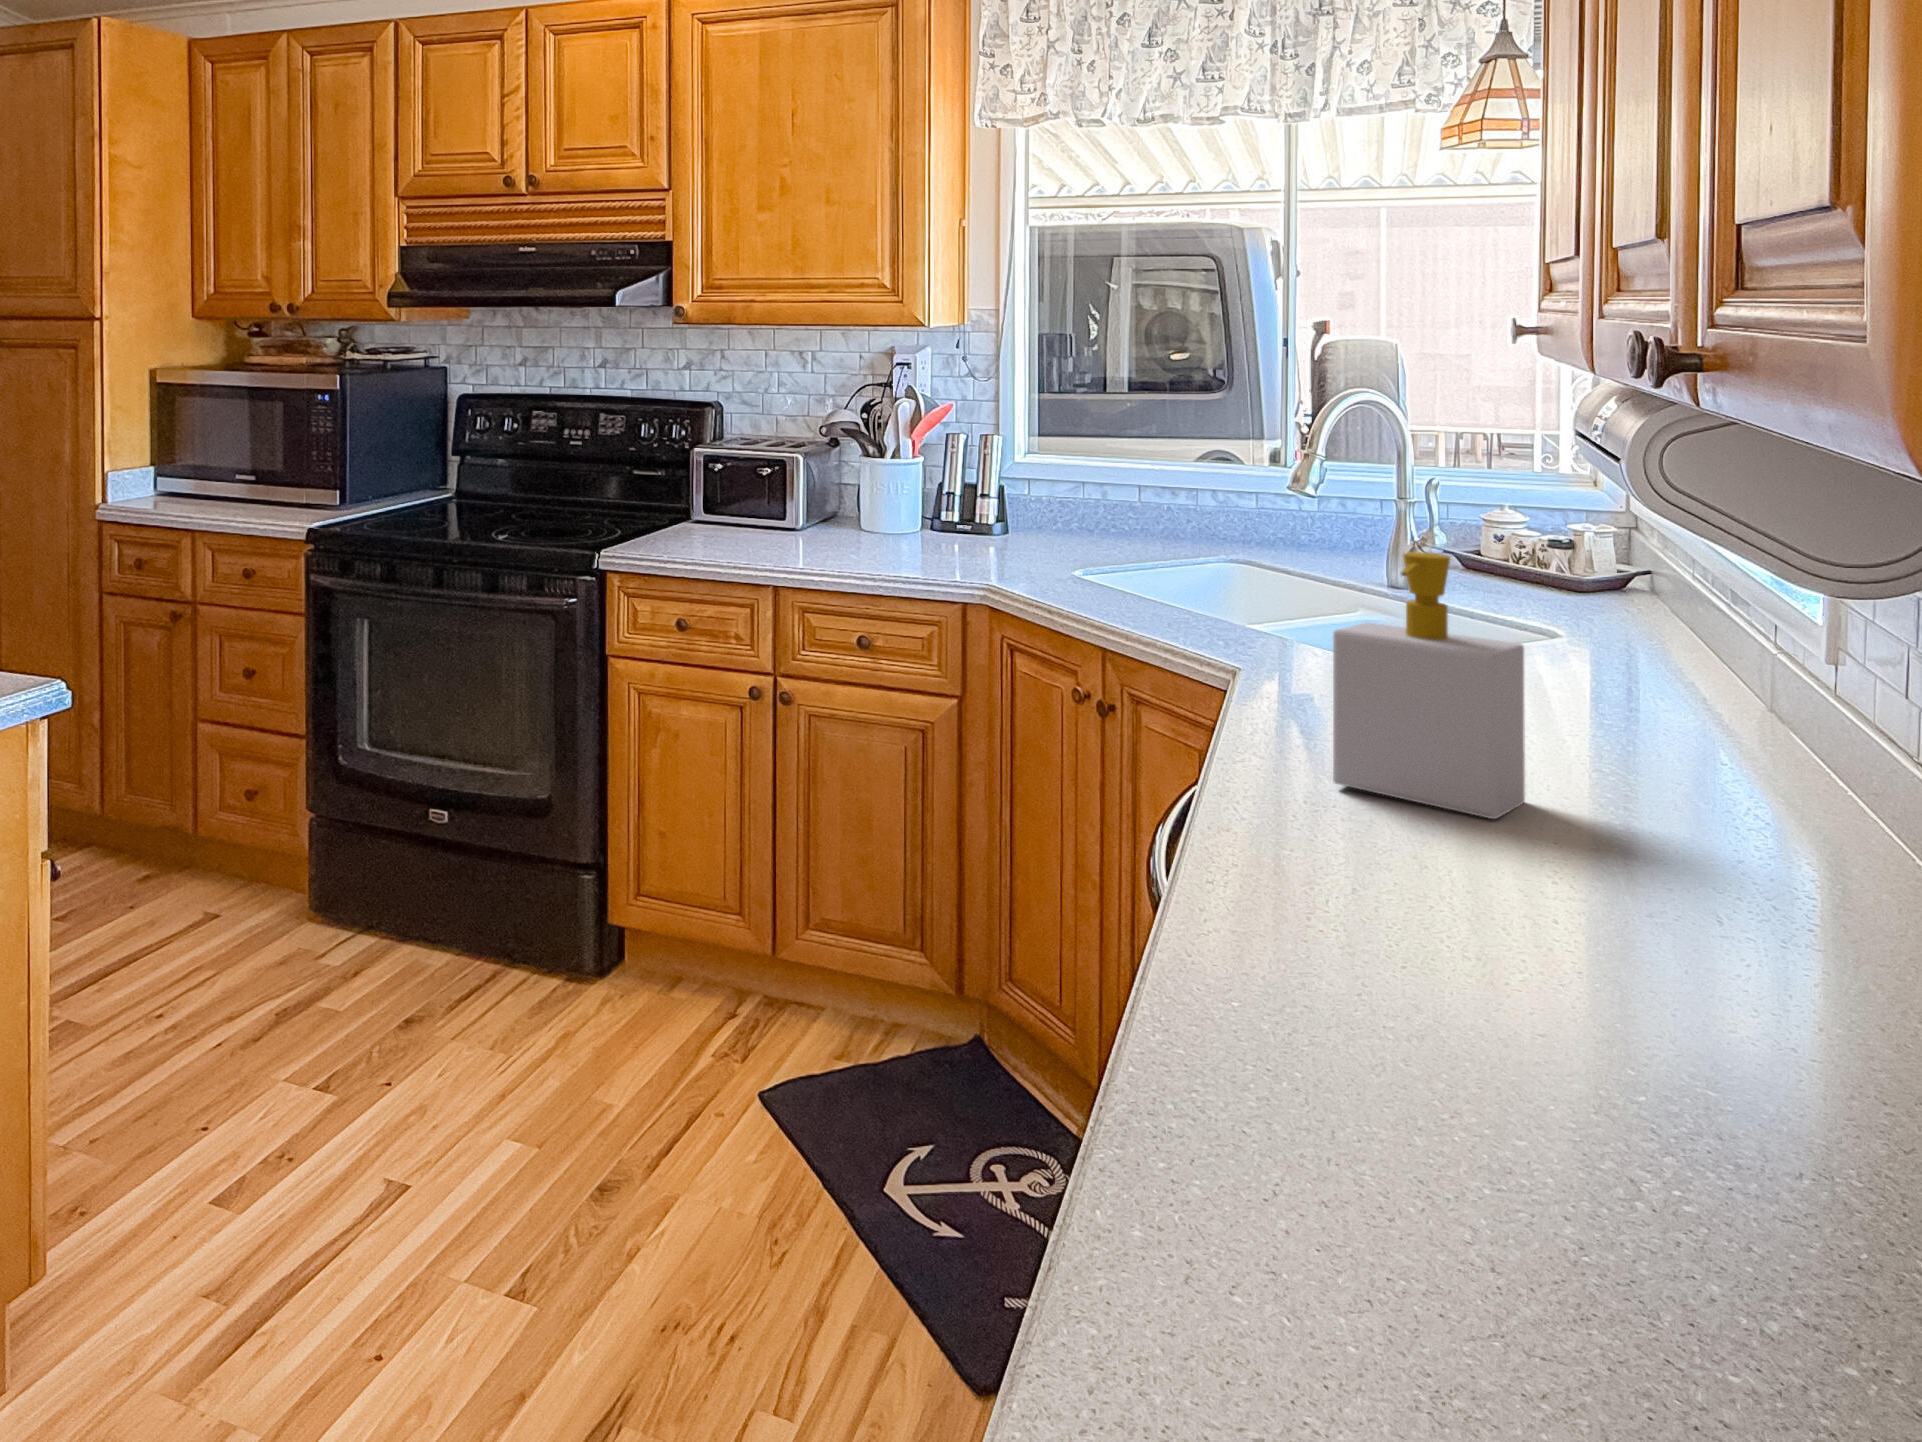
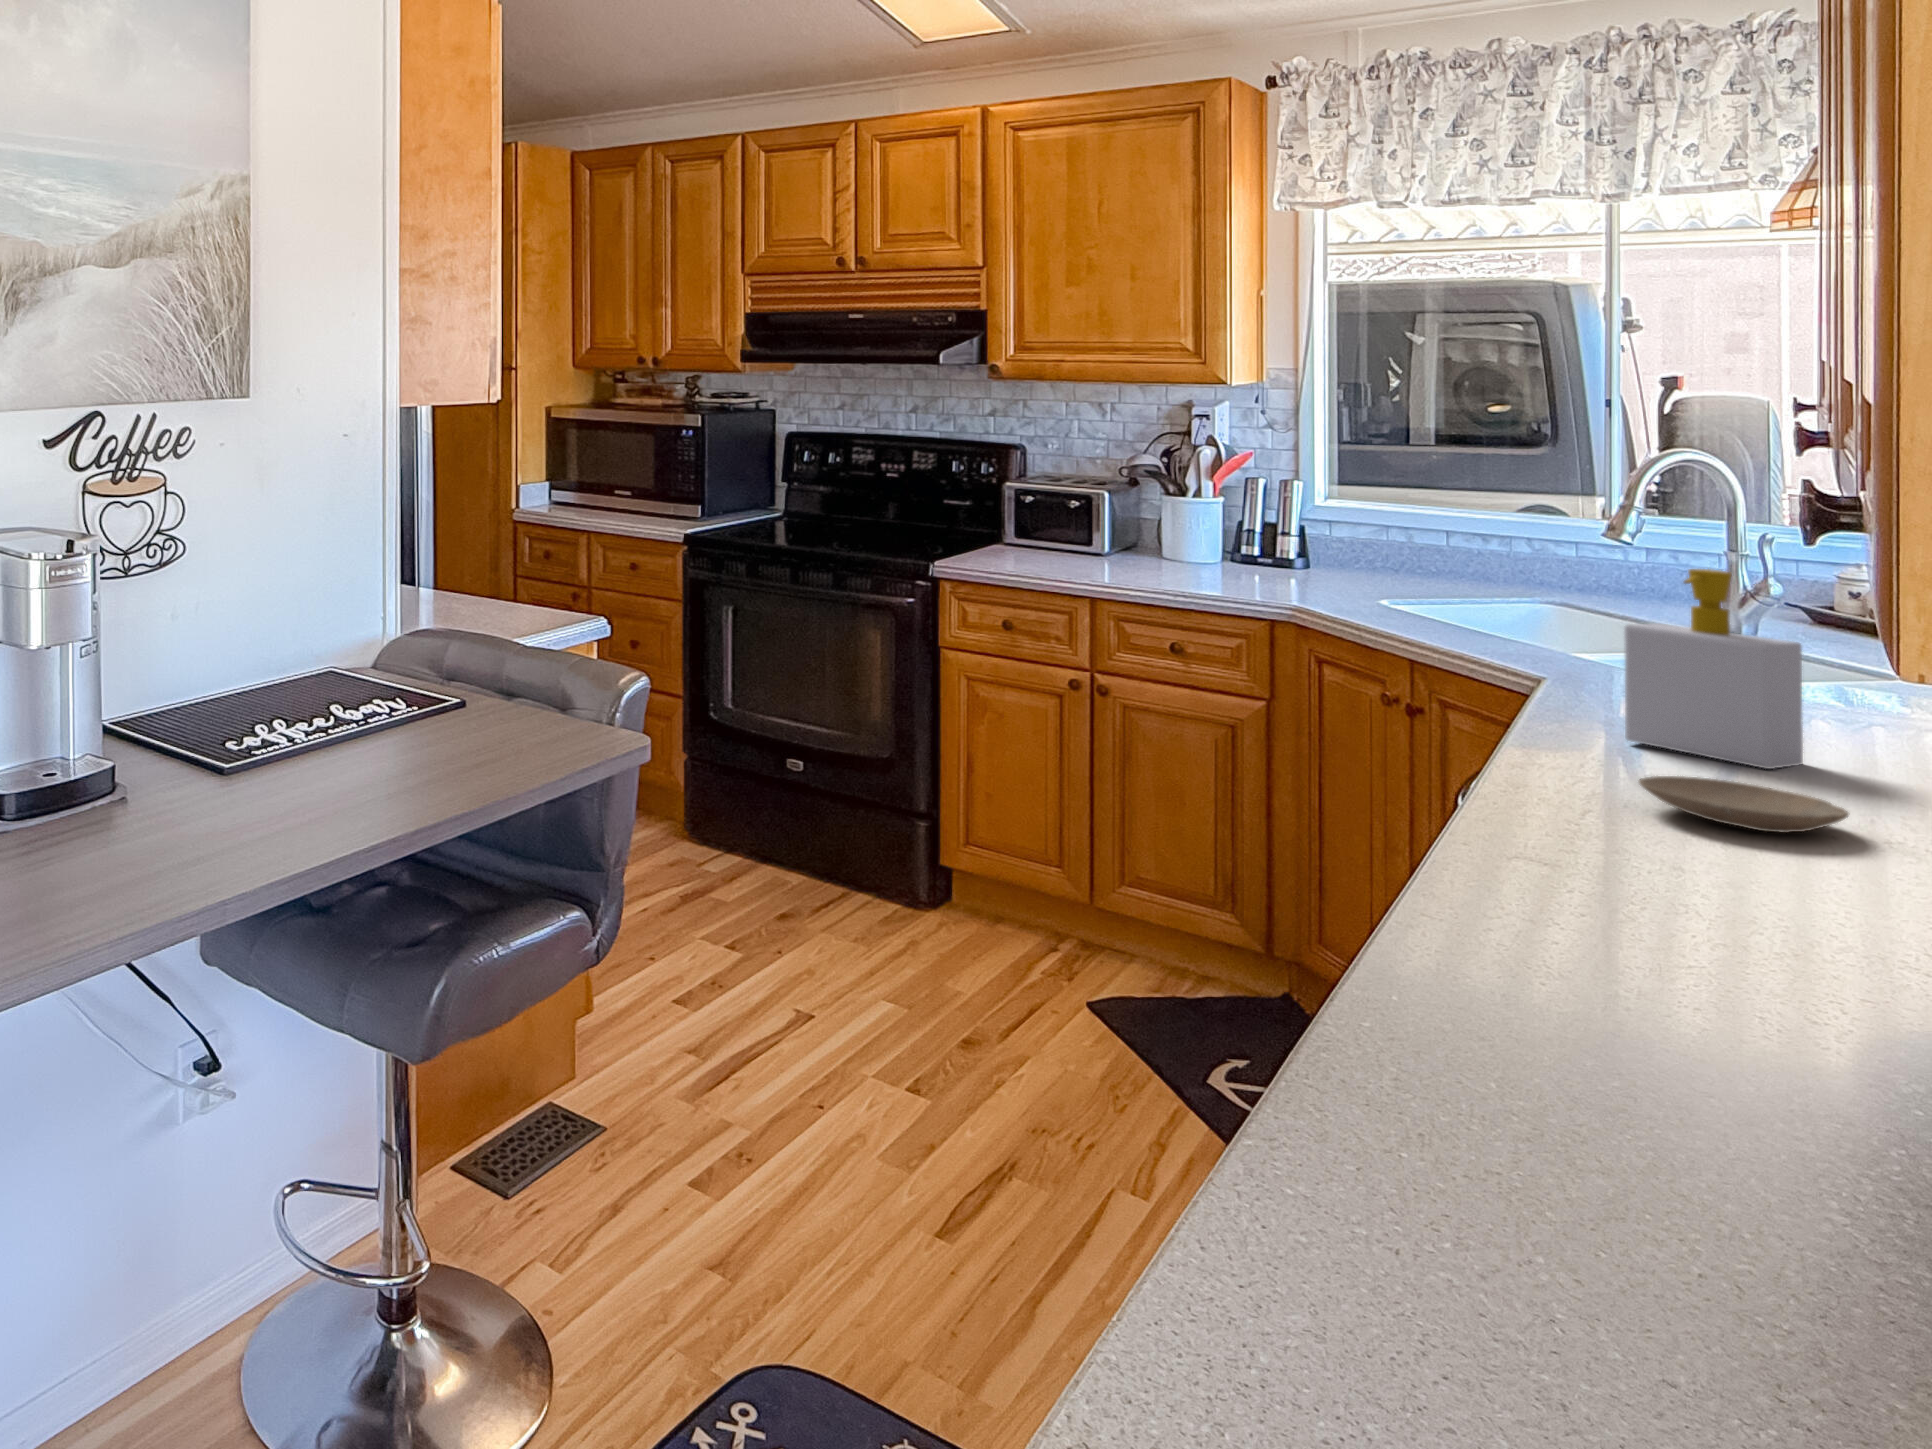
plate: none [1369,869,1625,968] -> present [1639,776,1849,833]

